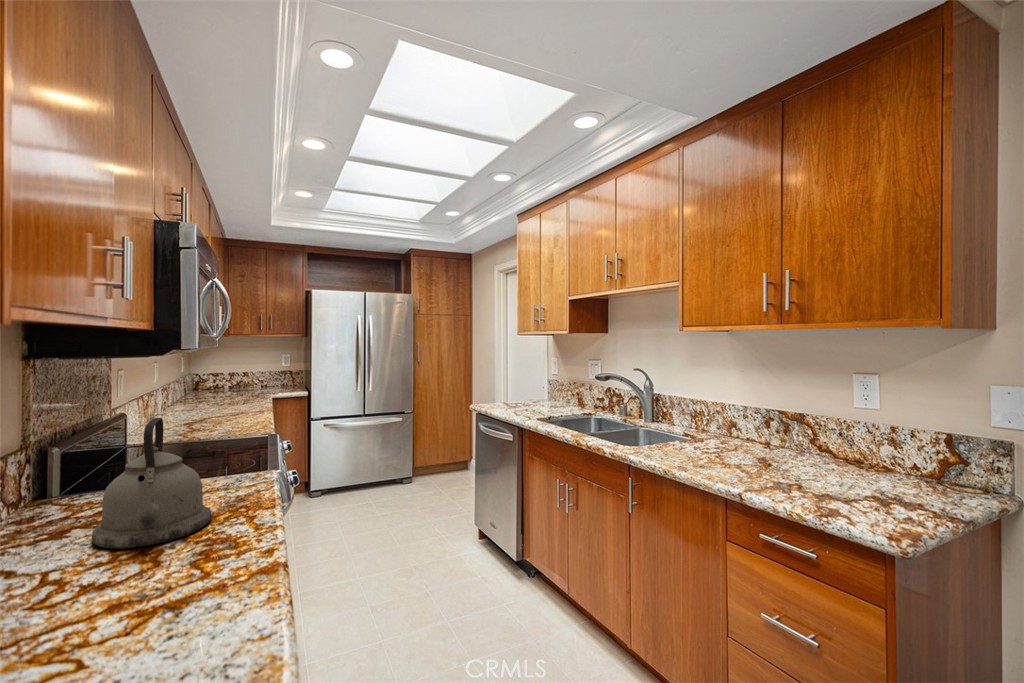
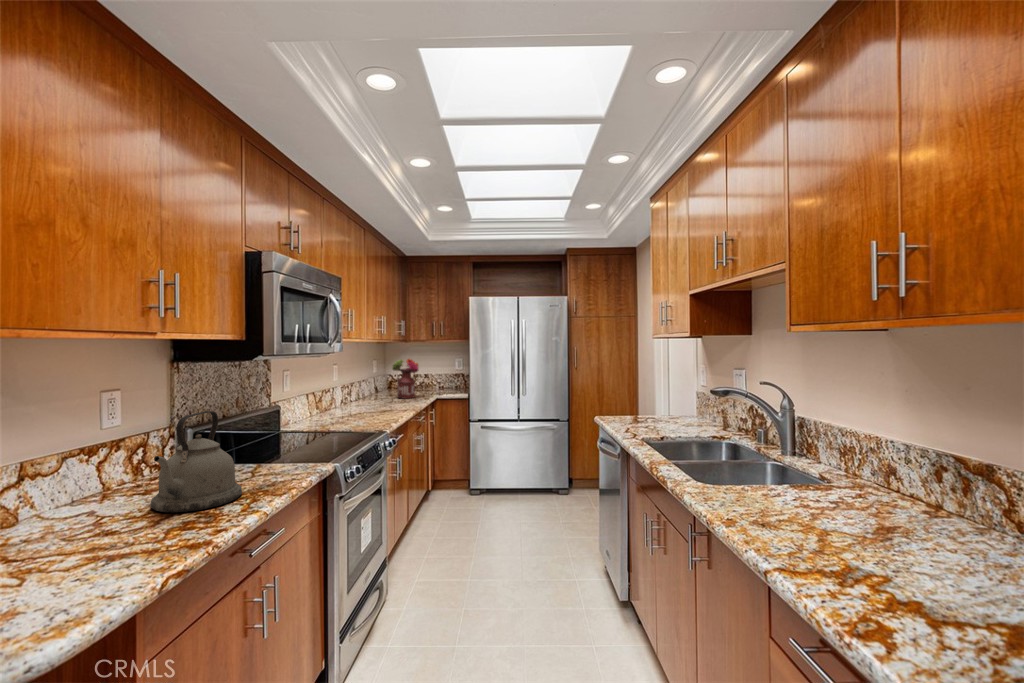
flower arrangement: none [216,354,253,401] -> present [392,359,418,399]

